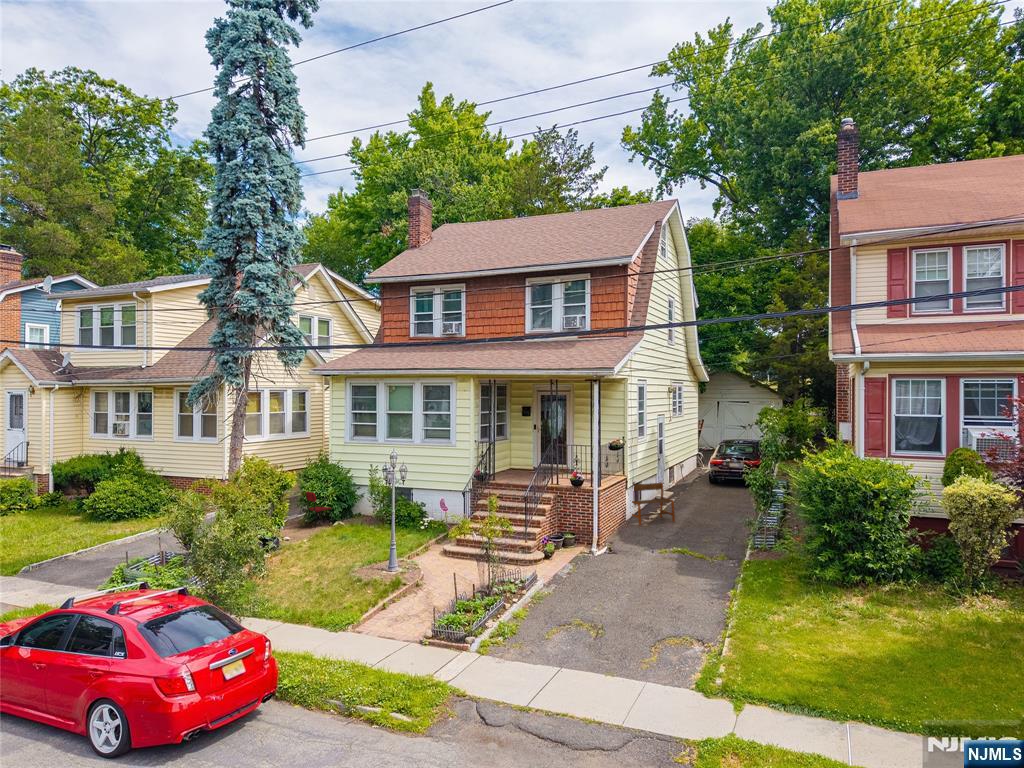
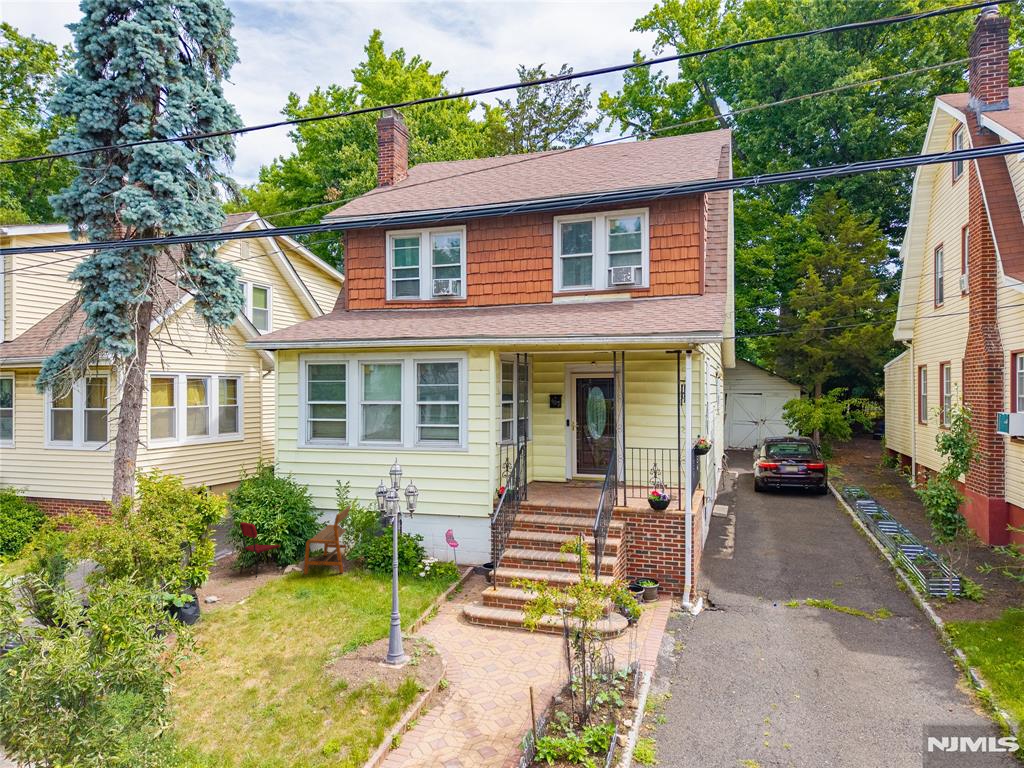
bench: present [630,483,675,525] -> present [304,505,351,574]

